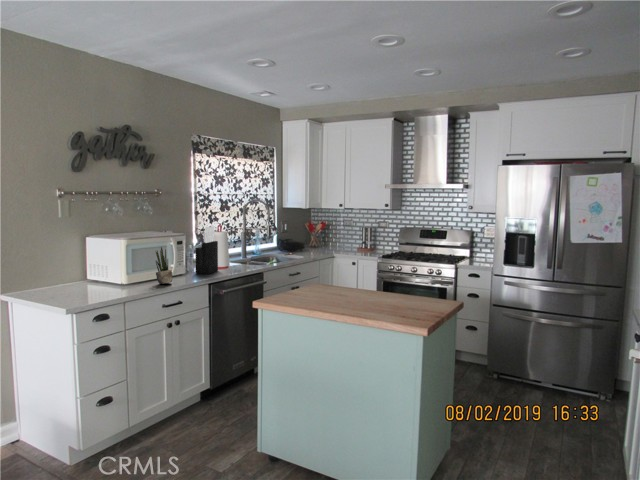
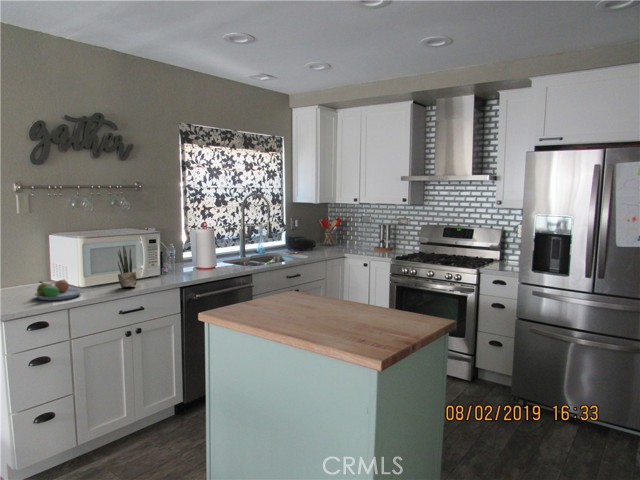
knife block: present [195,226,218,274] -> none [172,223,200,276]
fruit bowl: none [88,277,130,296] -> present [35,280,82,300]

